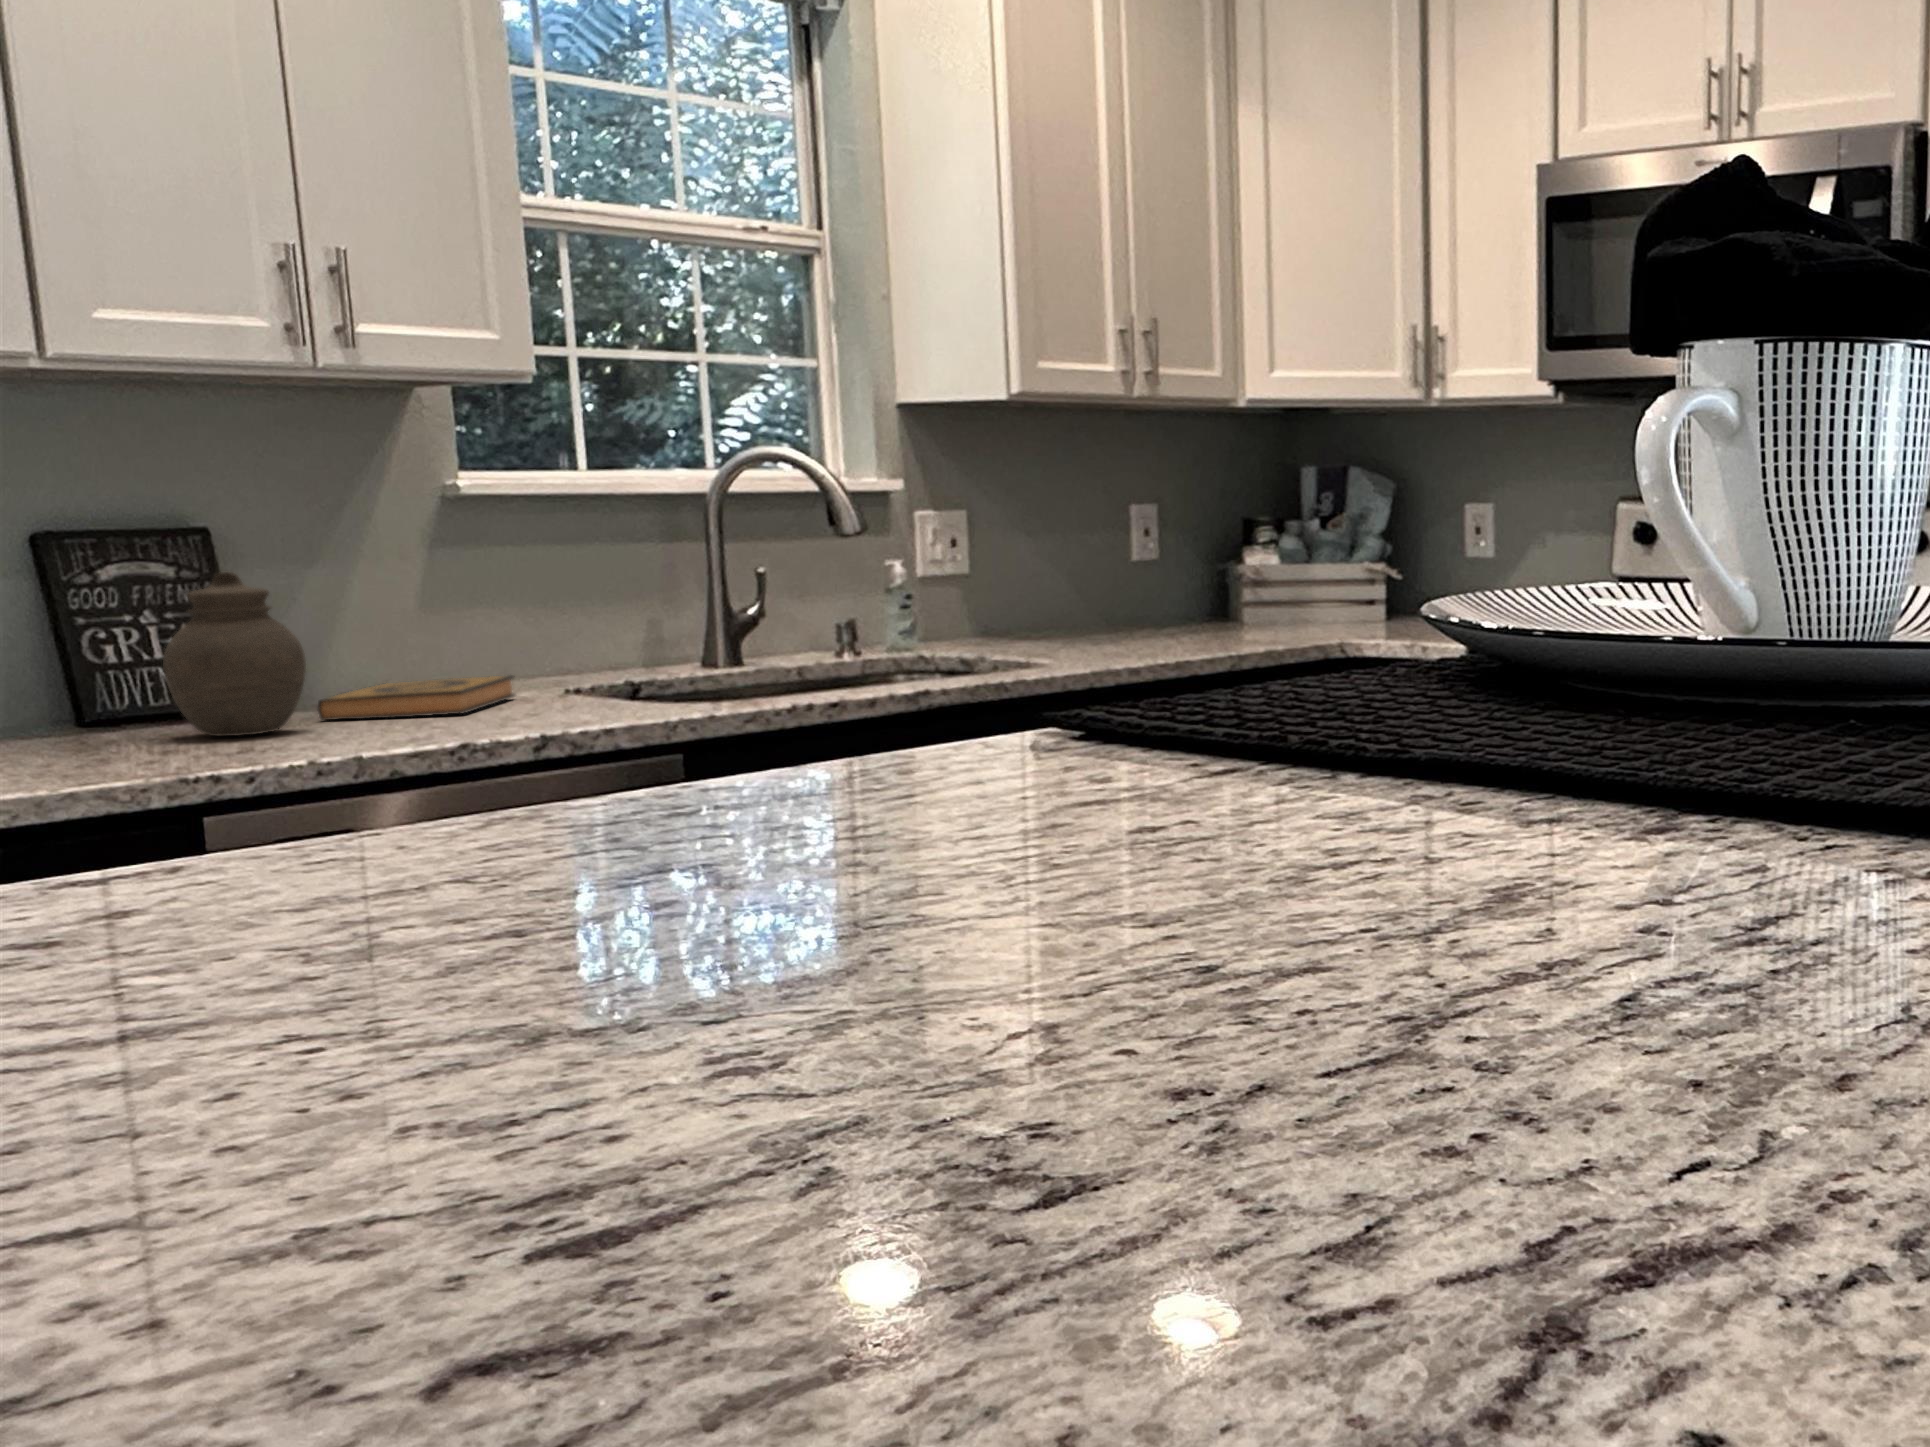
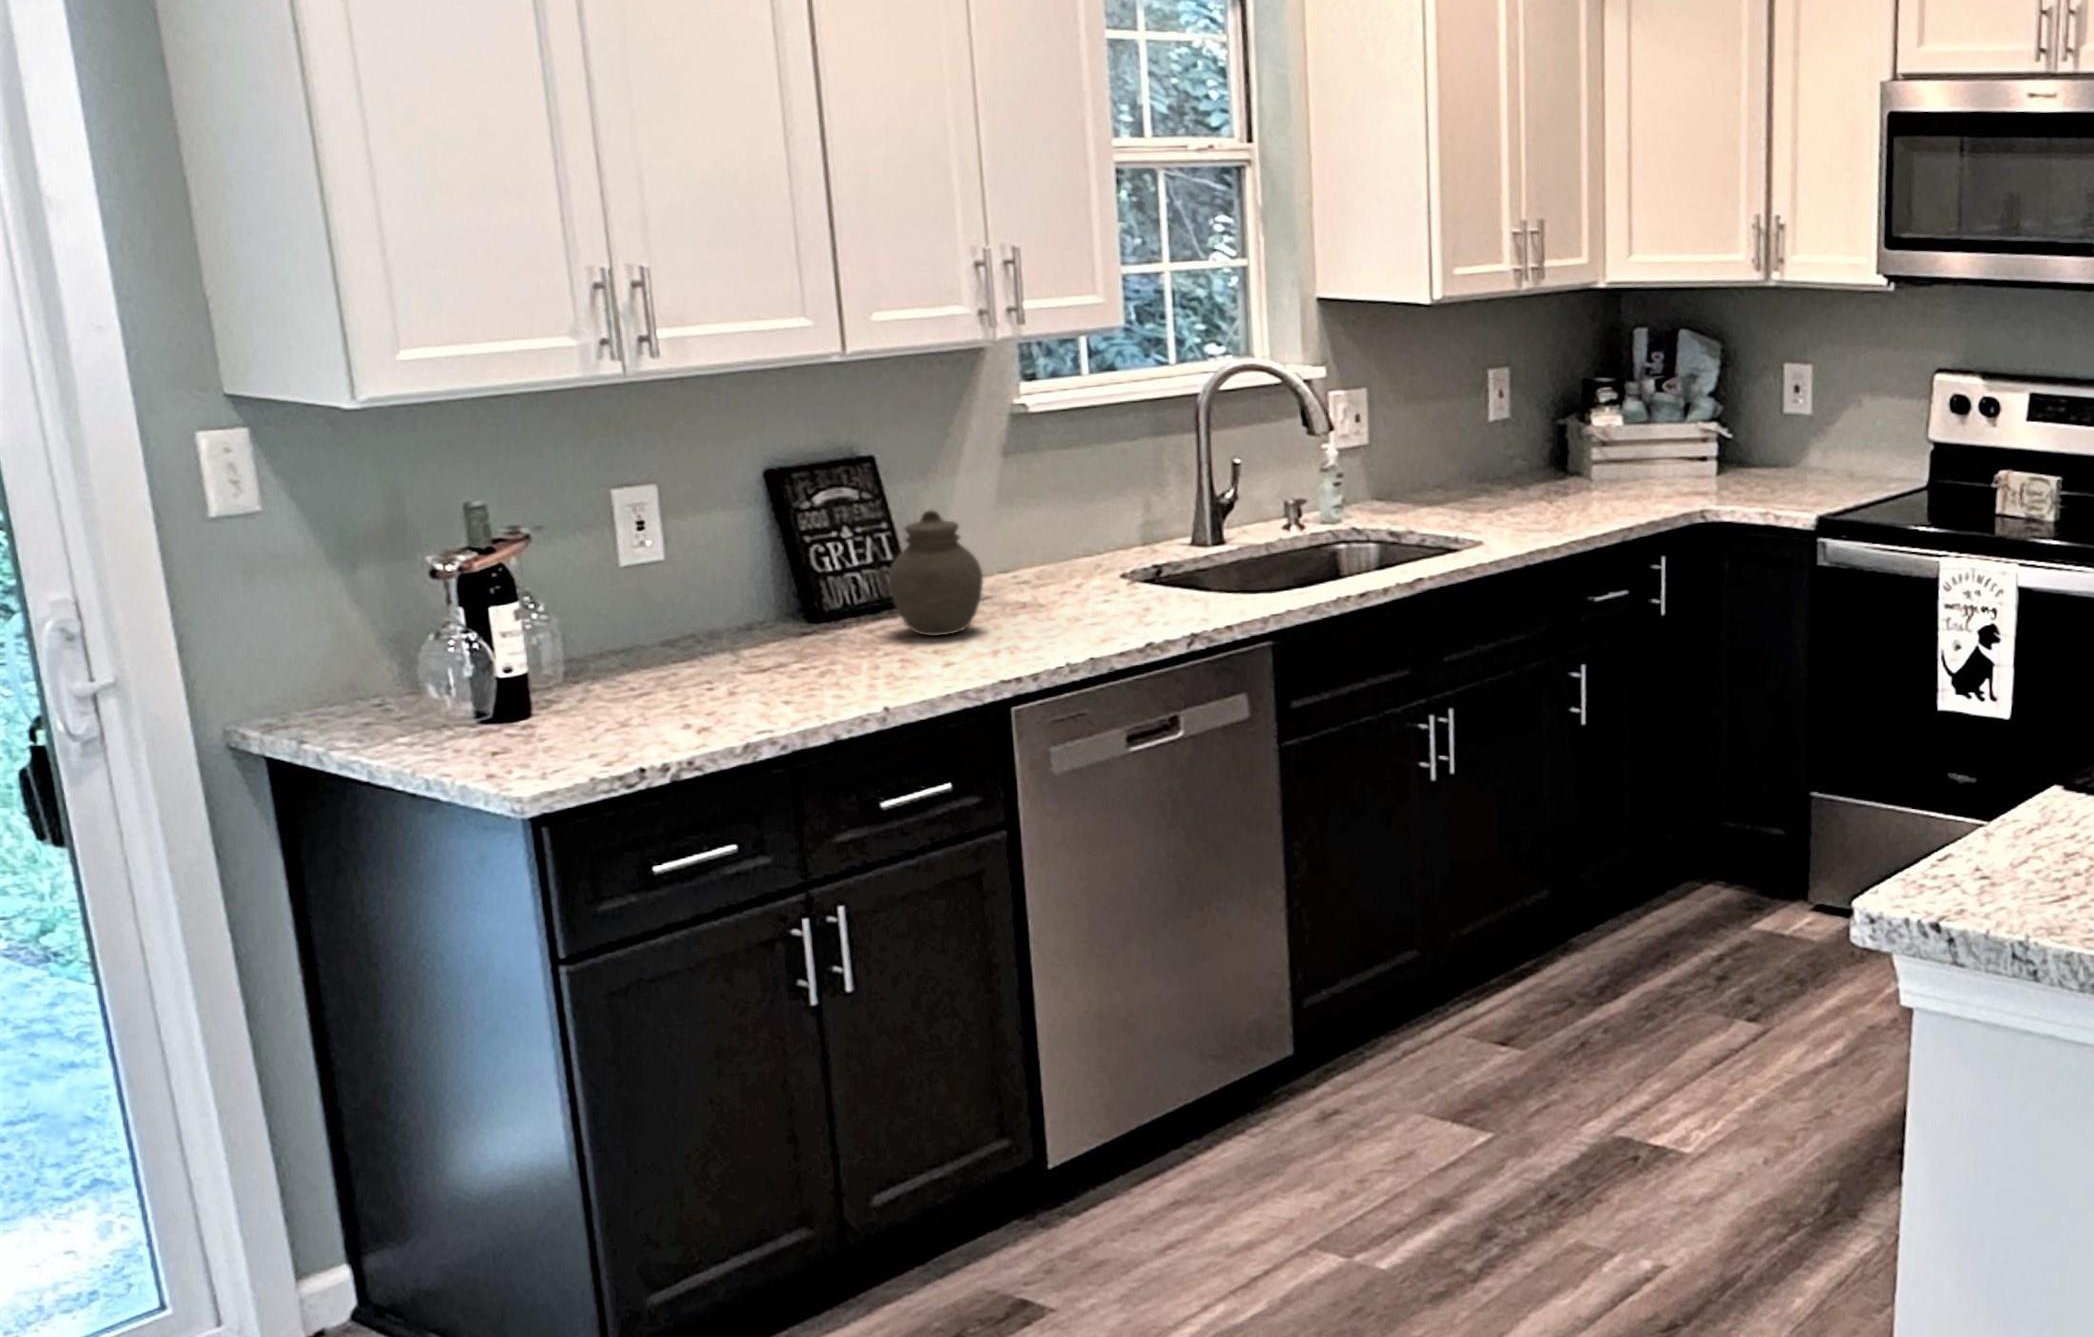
hardback book: present [318,675,515,720] -> none [971,565,1085,613]

